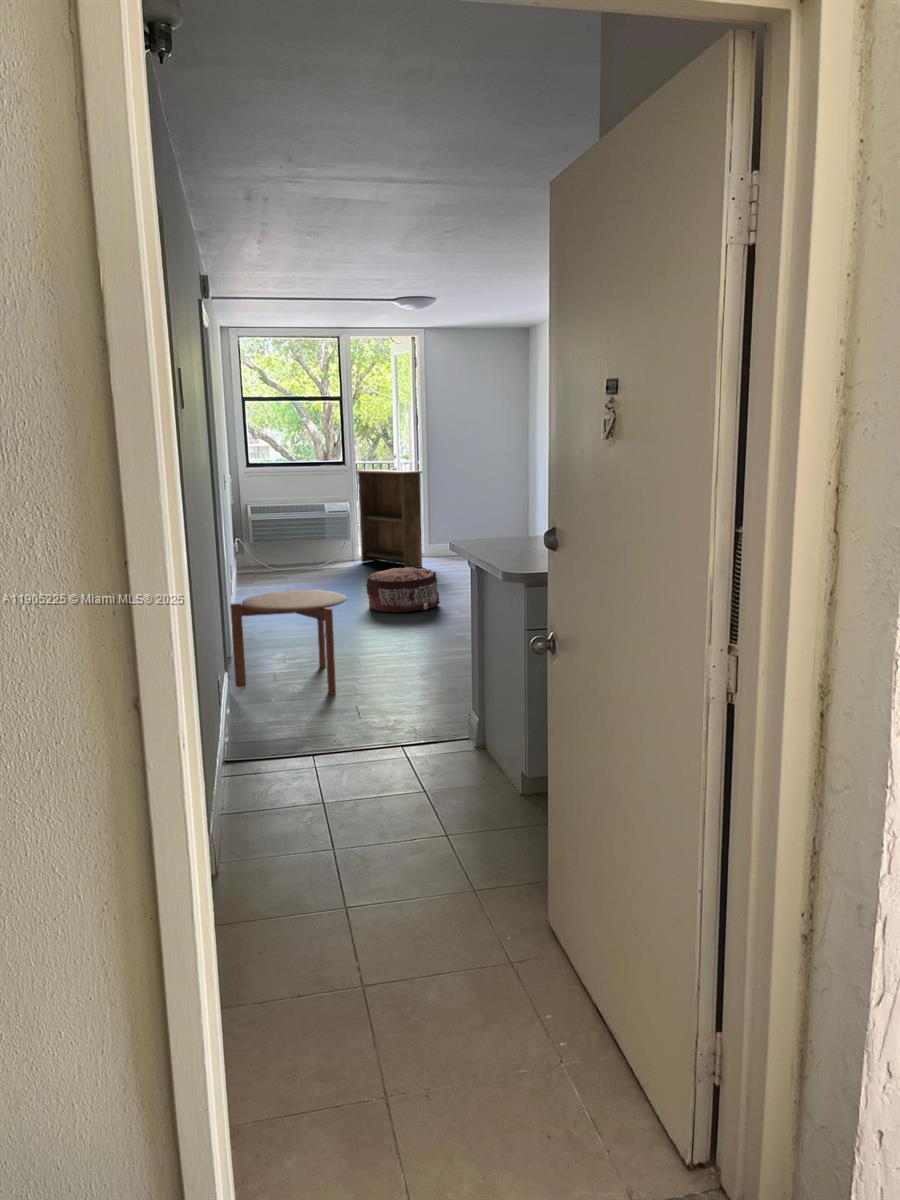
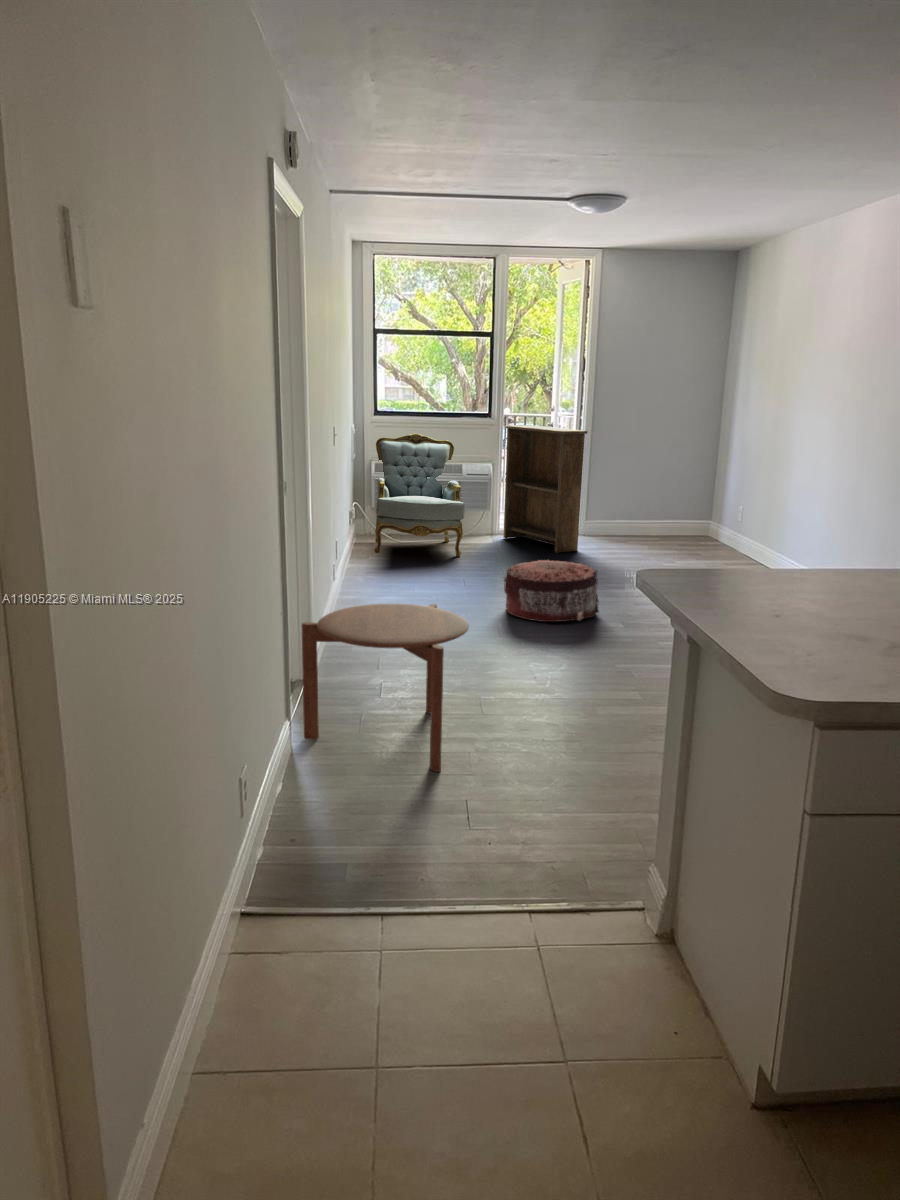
armchair: none [249,480,329,579] -> present [374,433,465,556]

